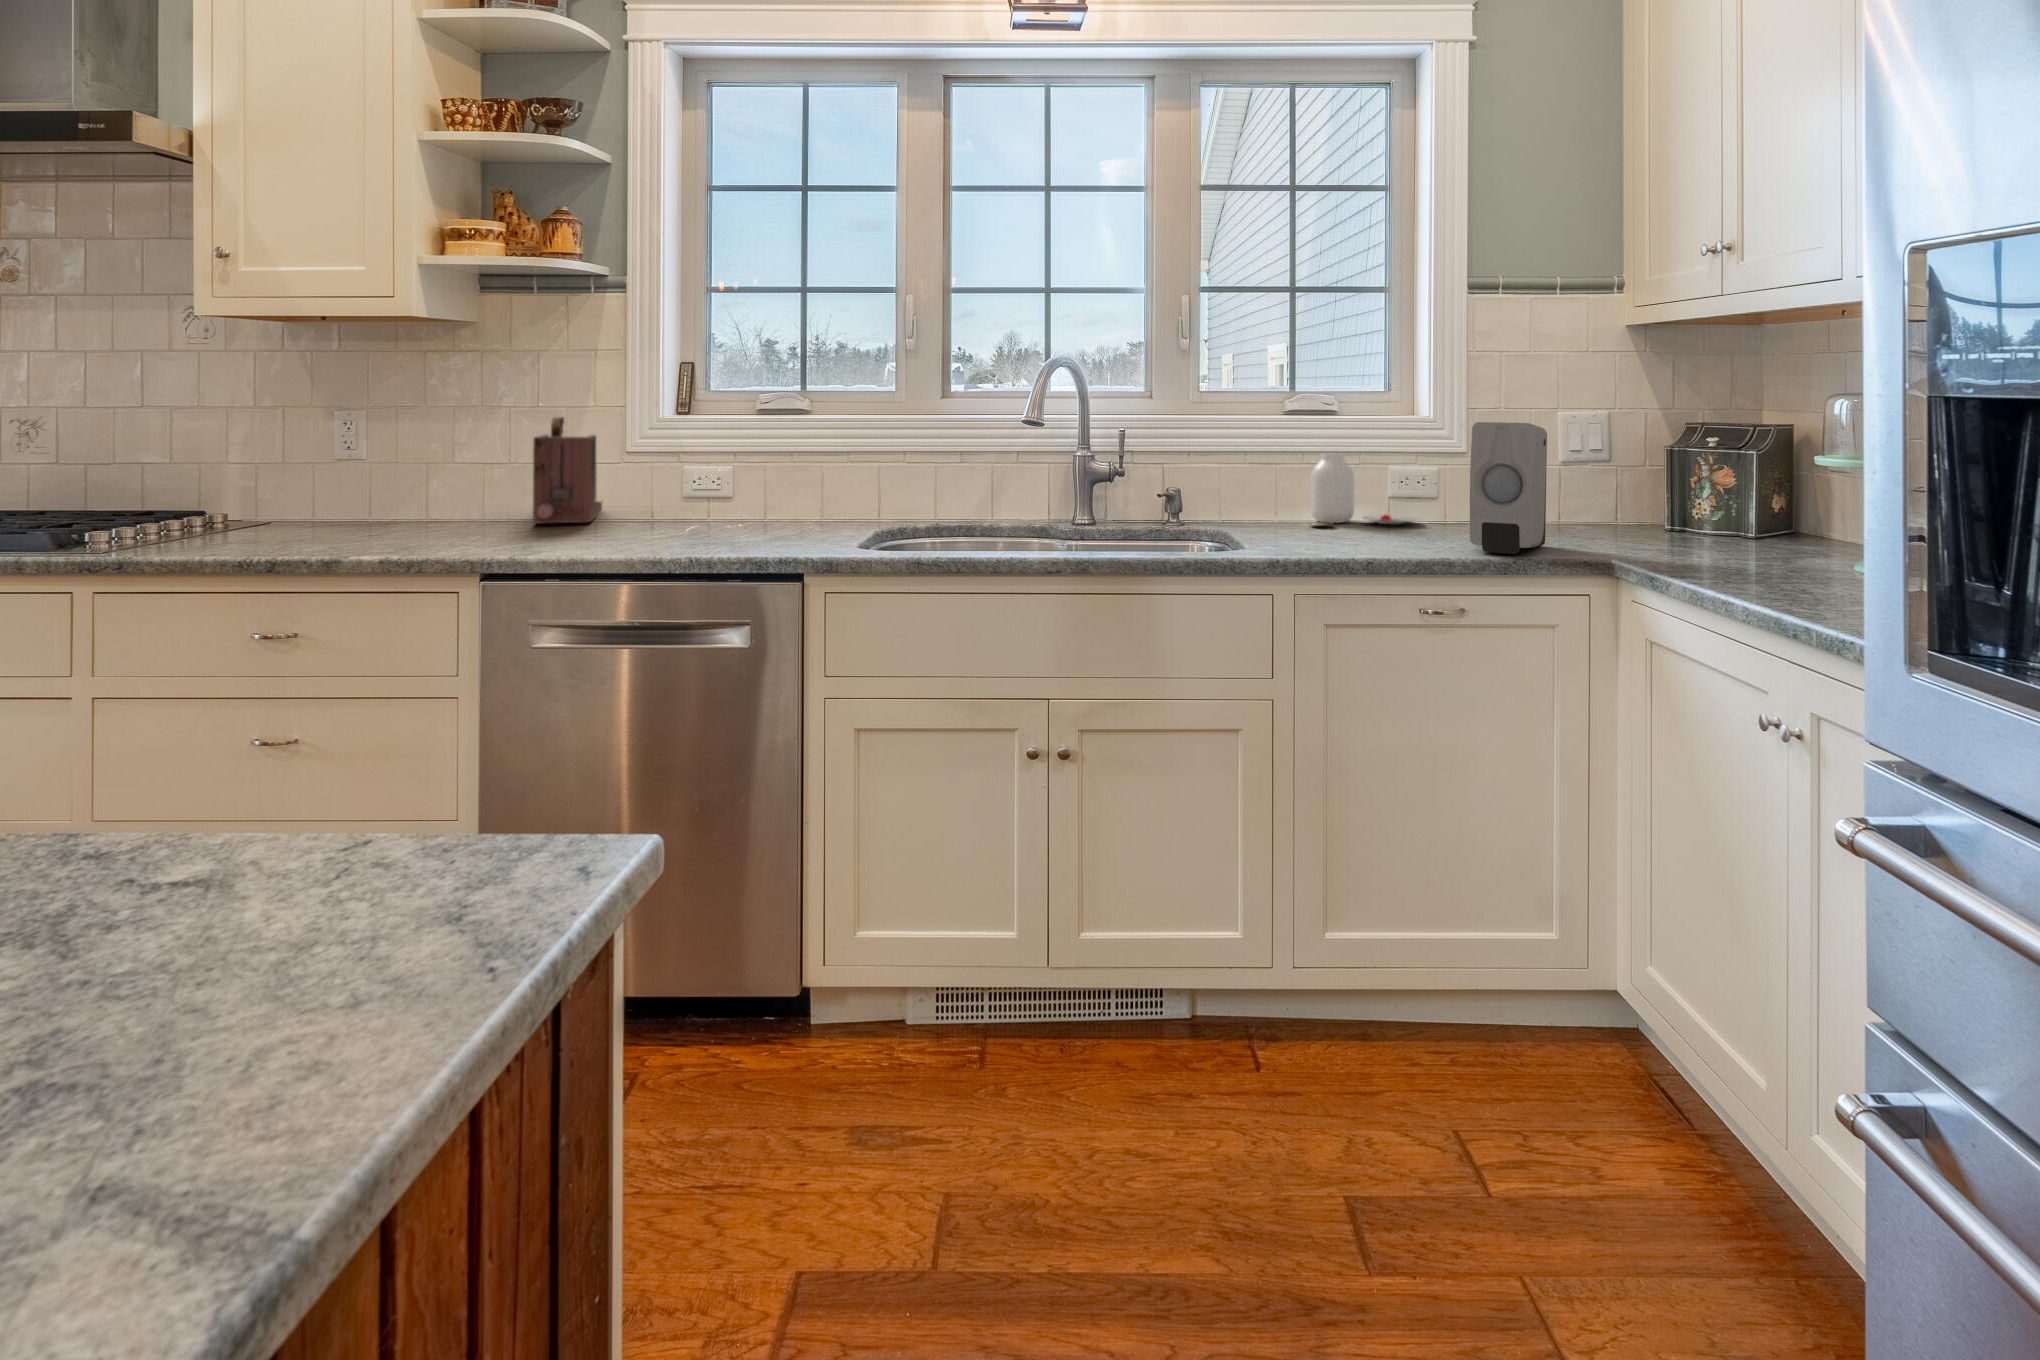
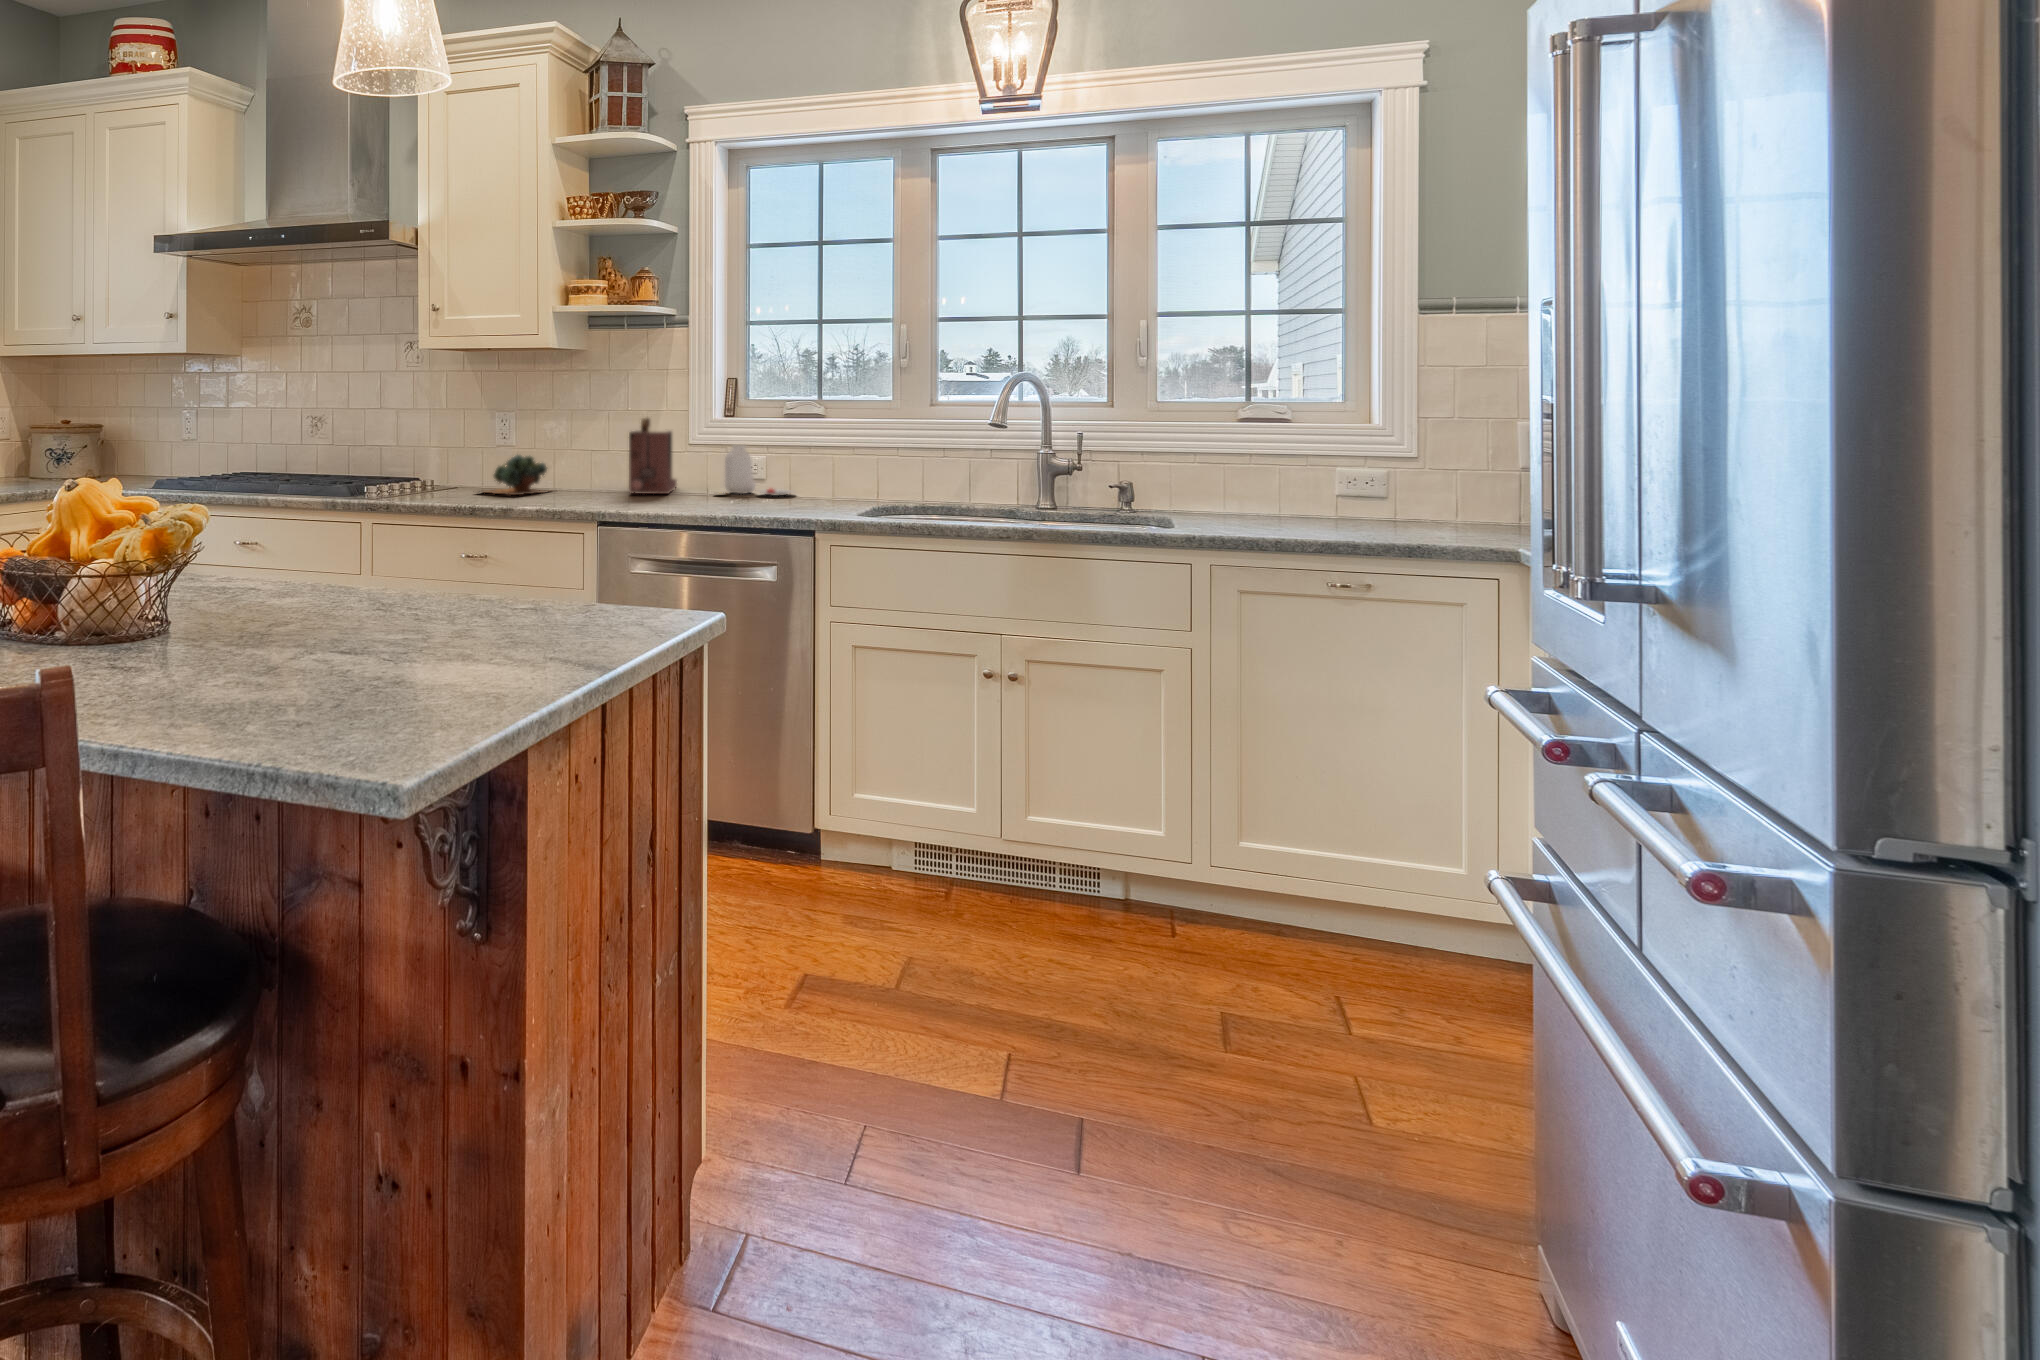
soap dispenser: present [1470,422,1547,554] -> none [1379,427,1467,540]
jar: present [1311,453,1418,525] -> present [725,444,793,495]
succulent plant: none [286,471,431,533] -> present [484,455,554,495]

